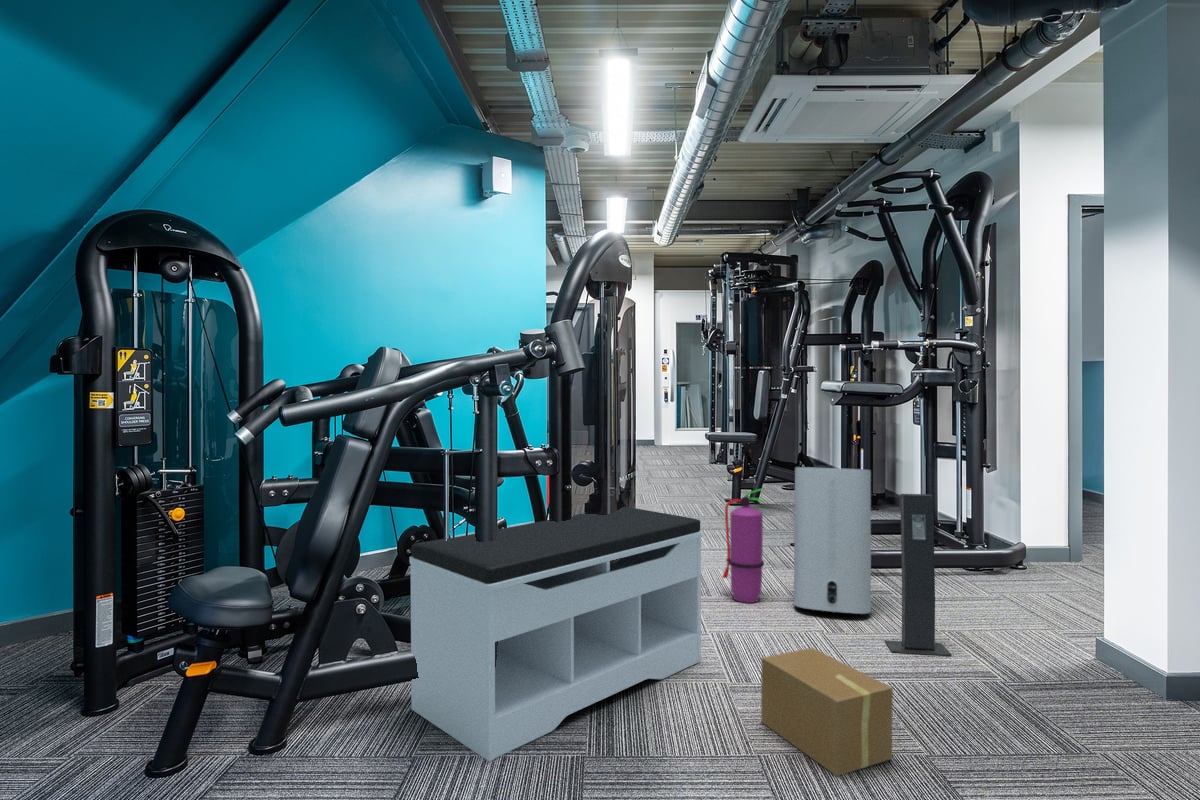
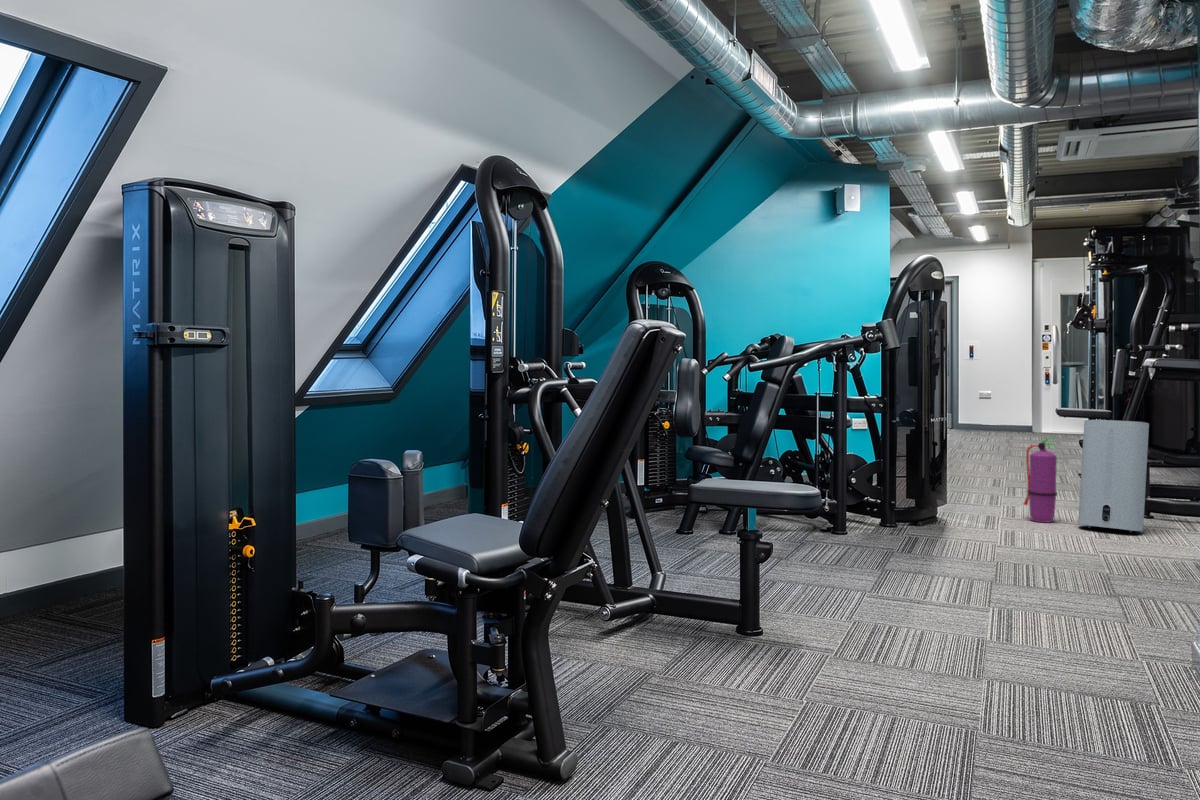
speaker: present [884,494,951,656] -> none [1136,435,1184,552]
bench: present [409,507,702,761] -> none [796,439,985,549]
cardboard box: present [761,648,893,776] -> none [1006,517,1080,571]

